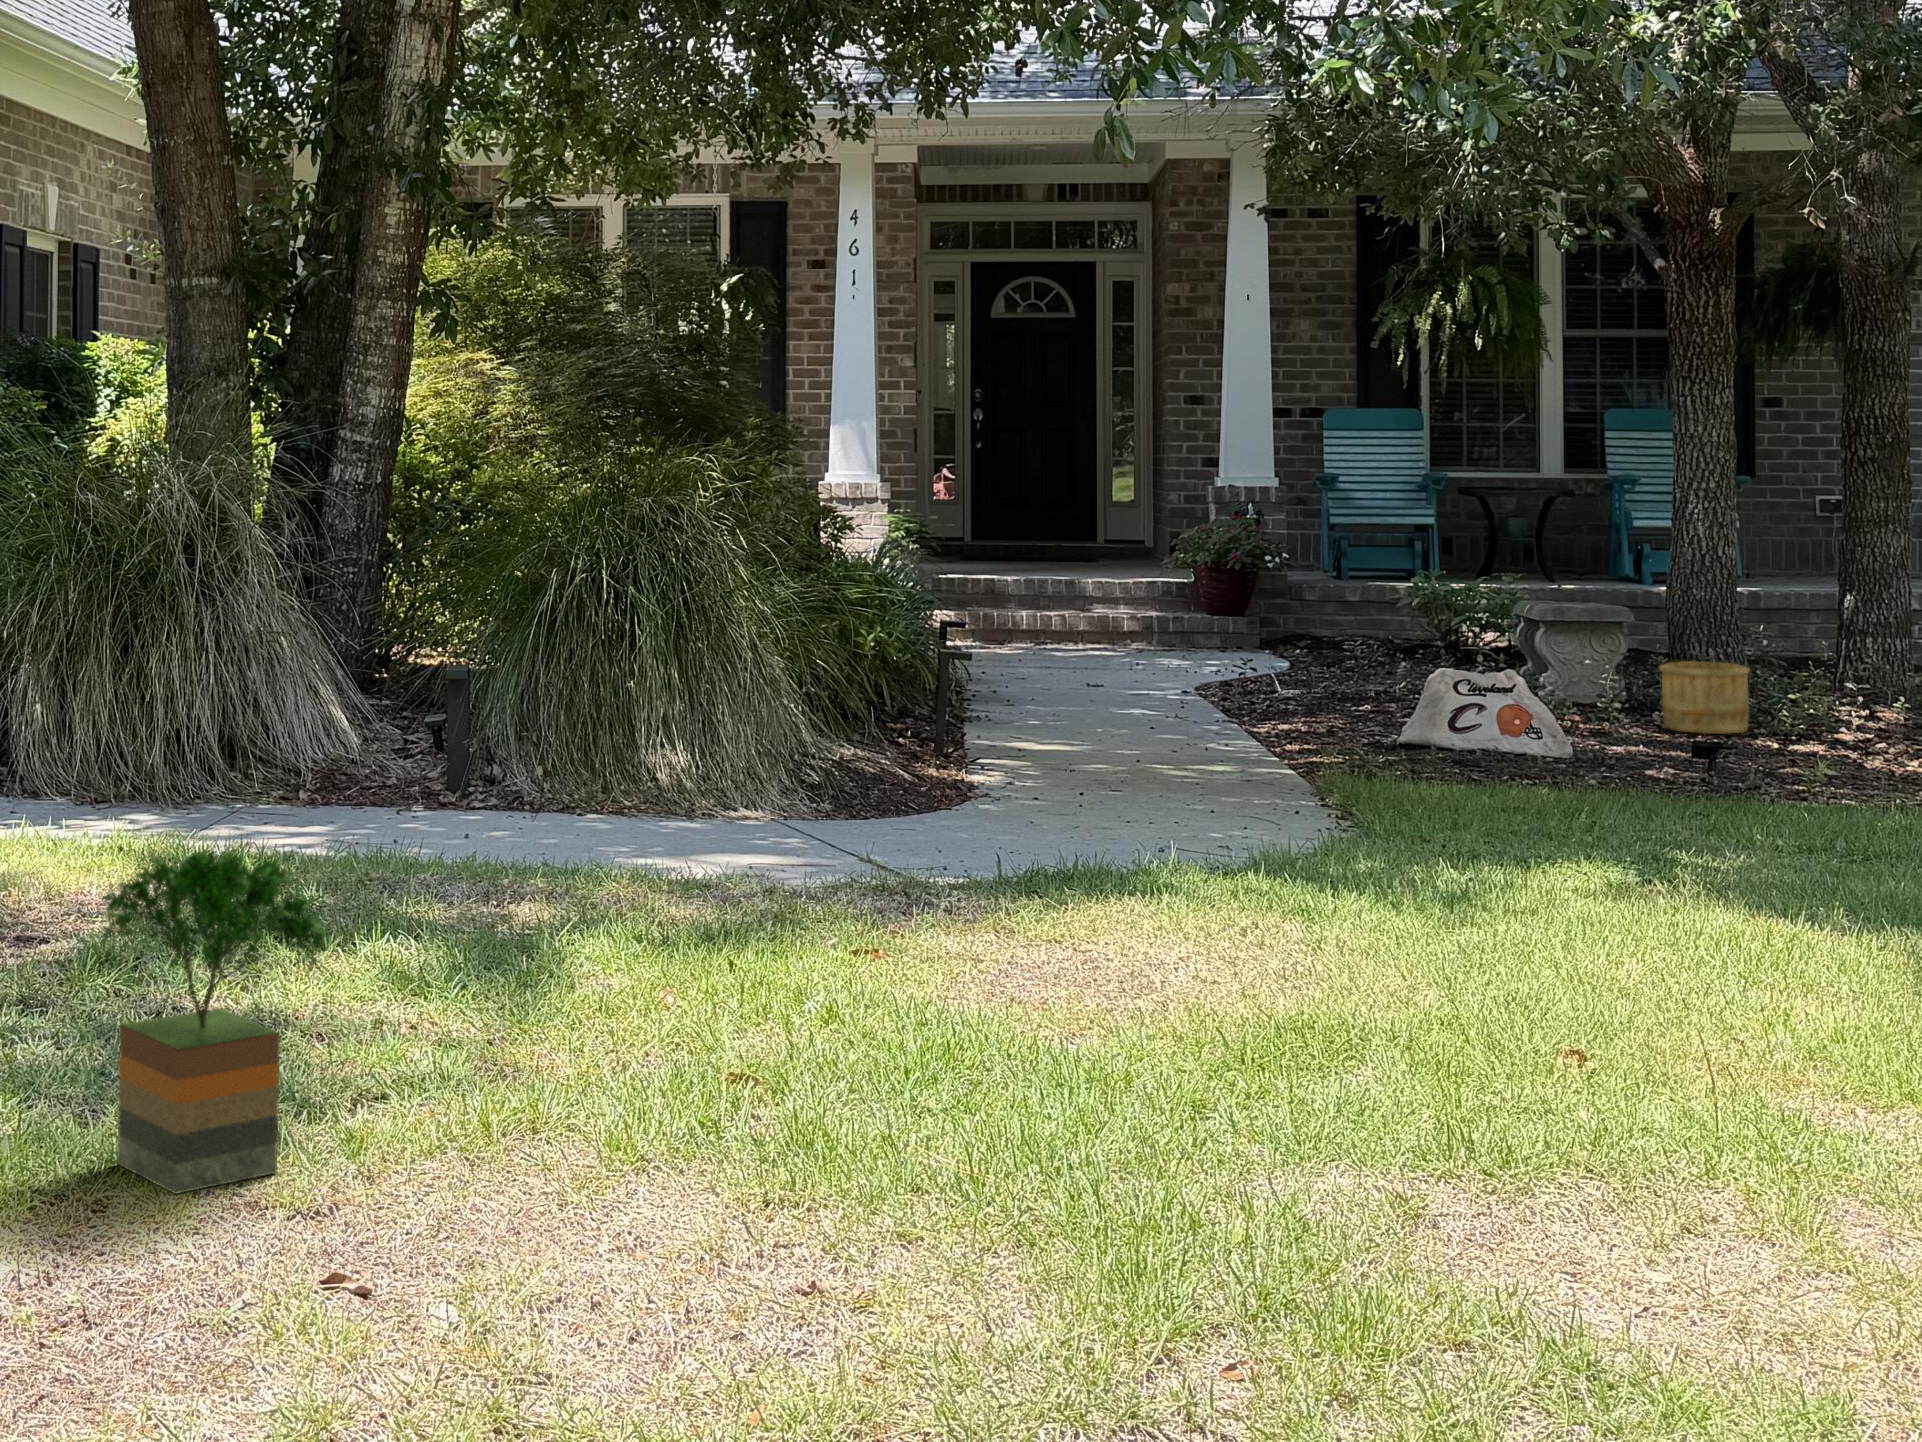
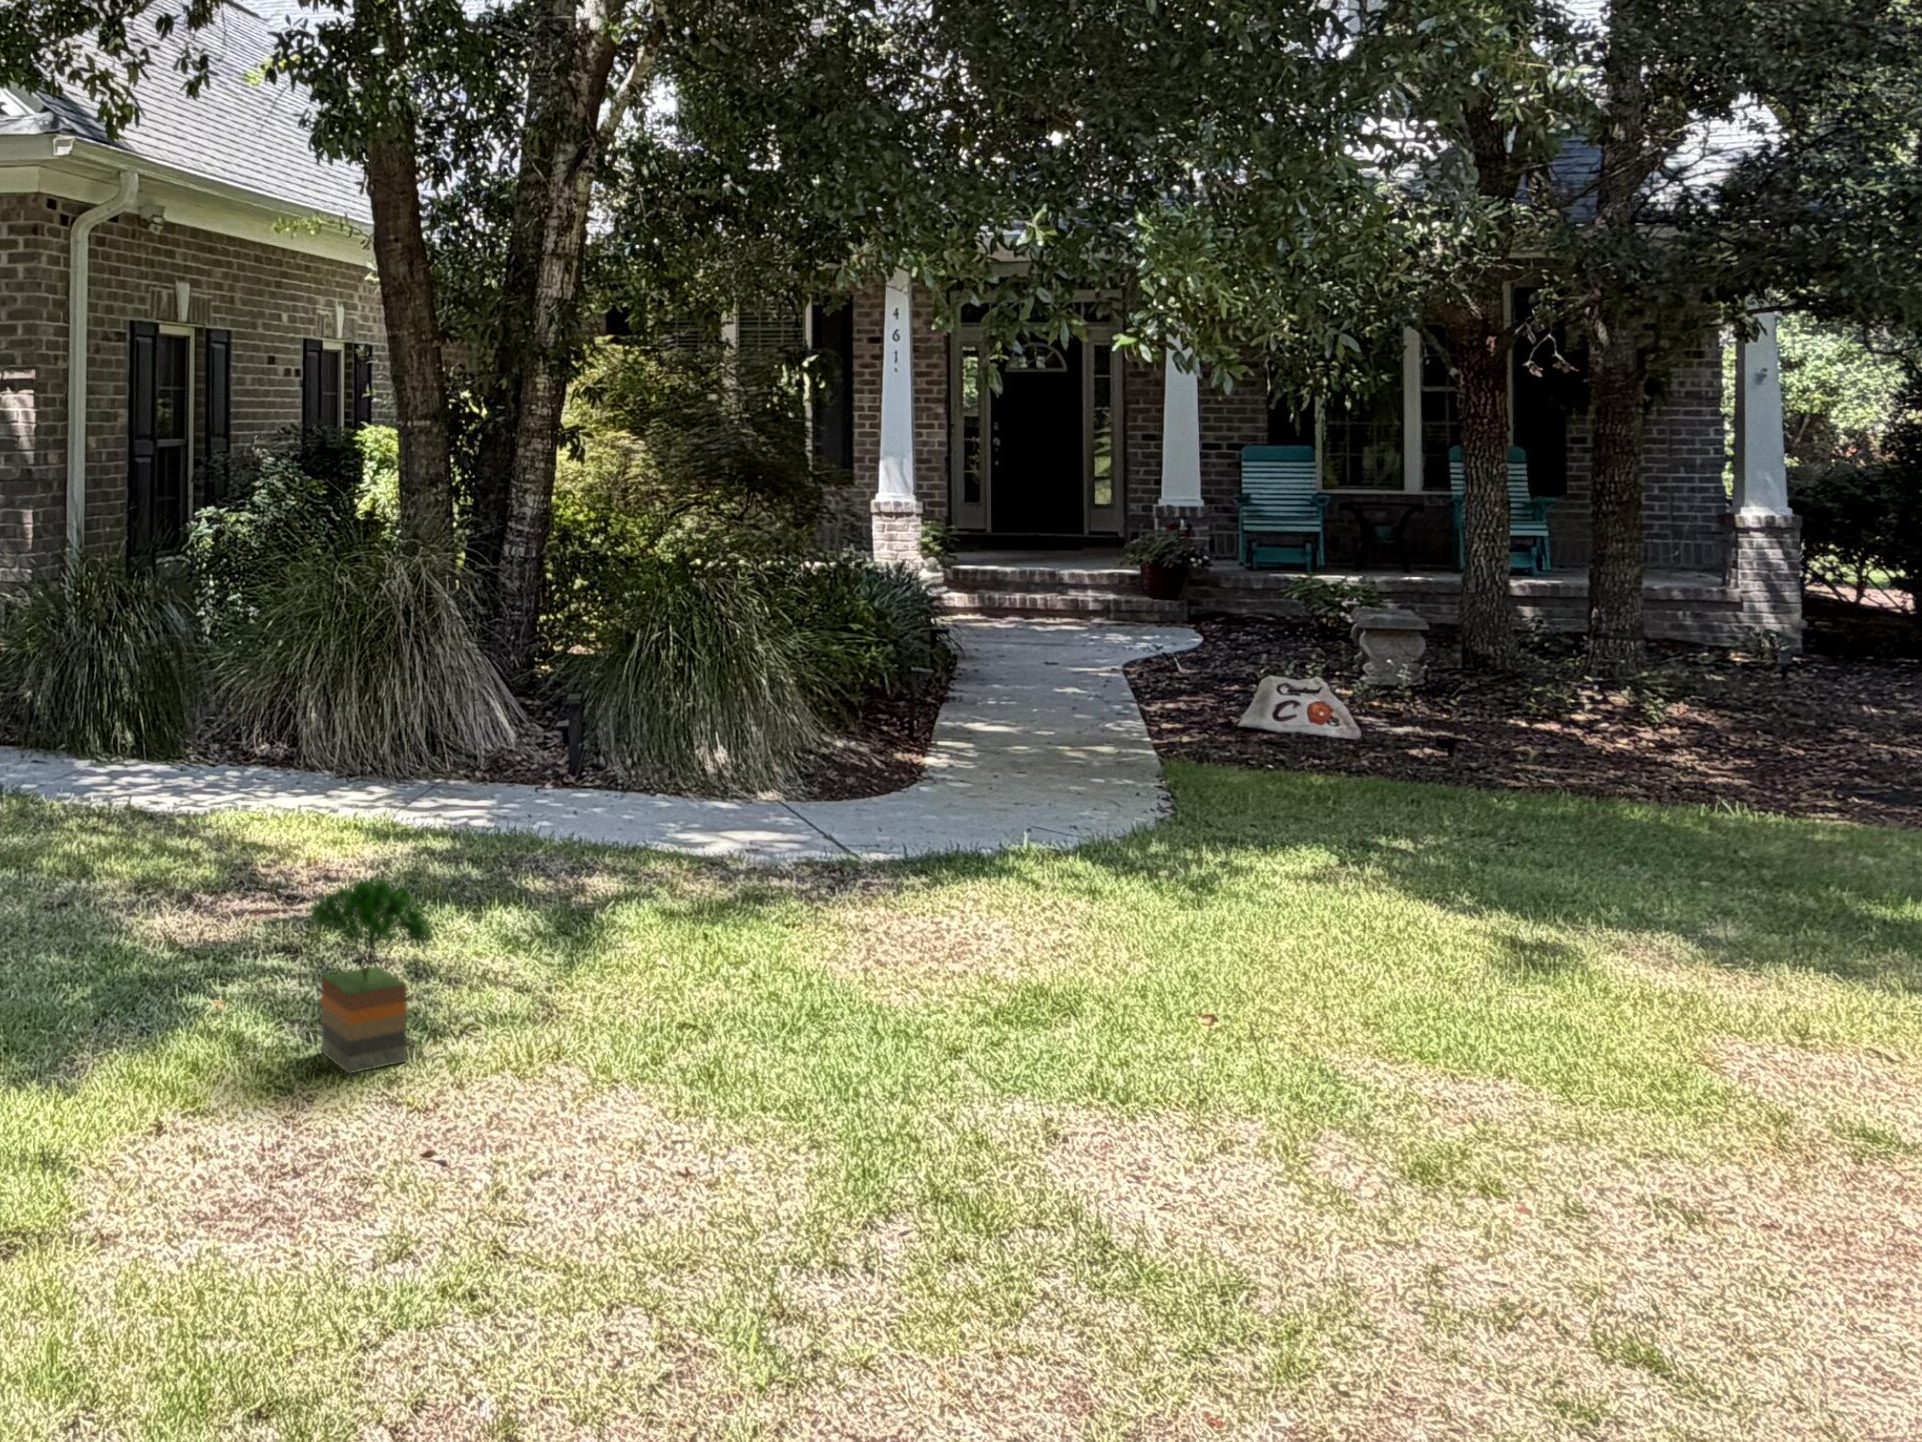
wooden bucket: present [1659,661,1750,734] -> none [1442,662,1510,716]

